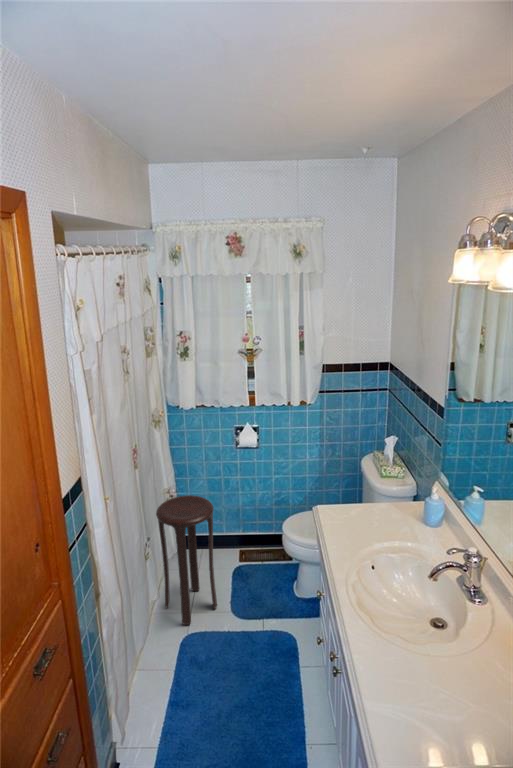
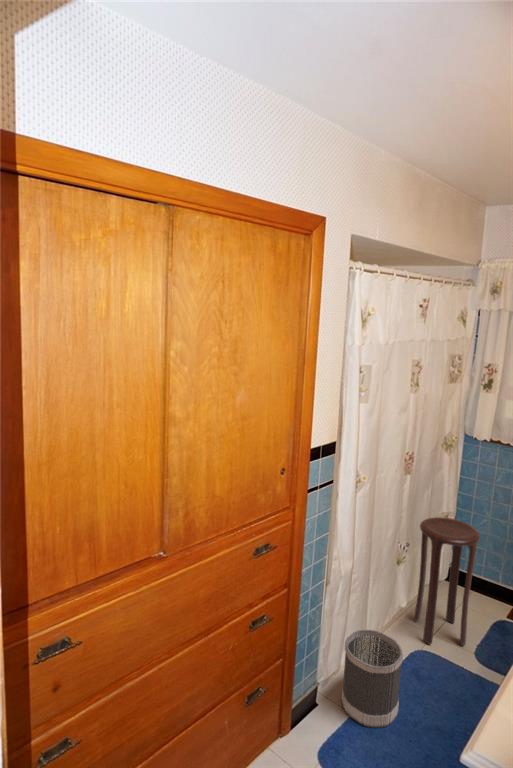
wastebasket: none [129,648,195,754] -> present [341,630,403,727]

